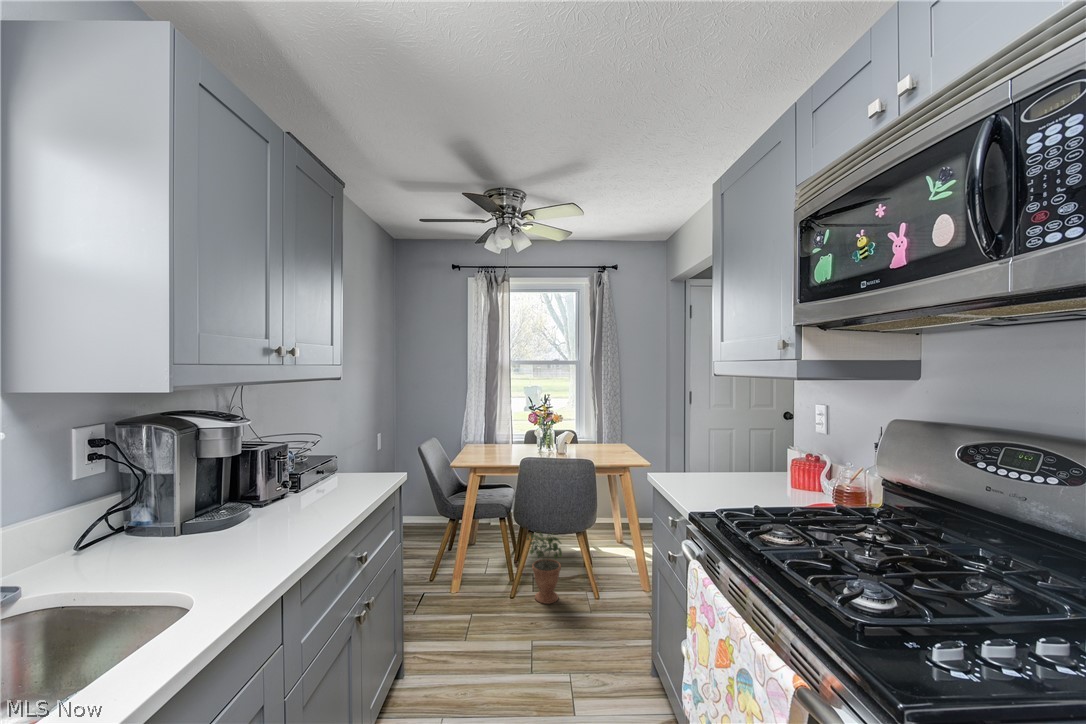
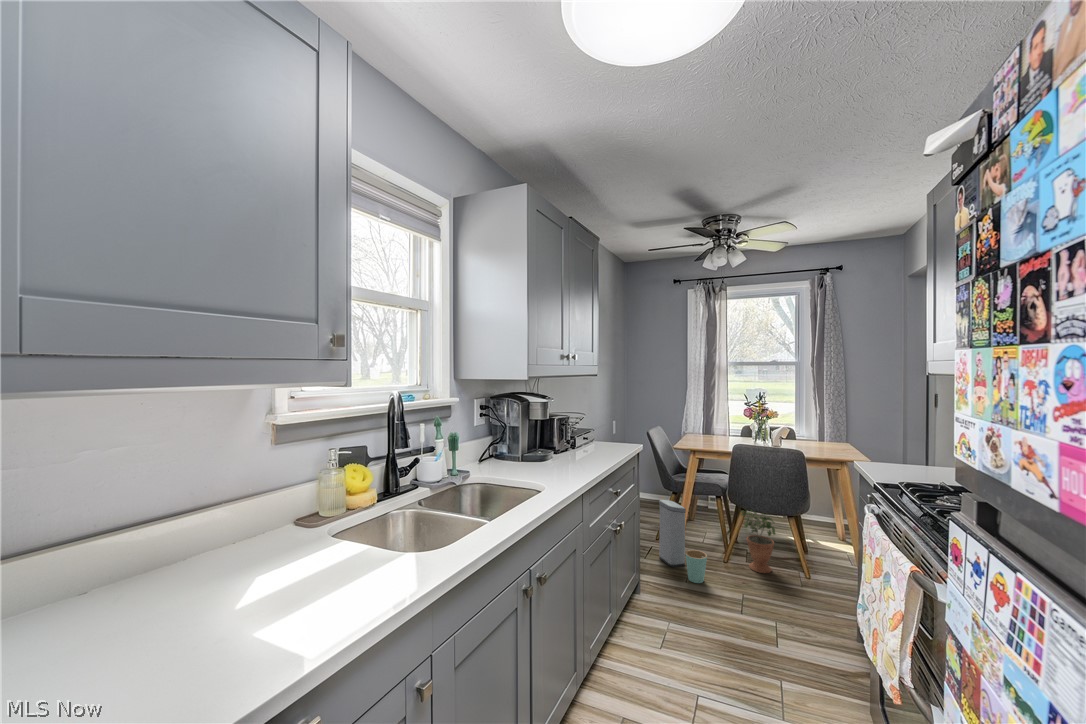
trash can: none [431,535,489,639] -> present [659,500,707,583]

